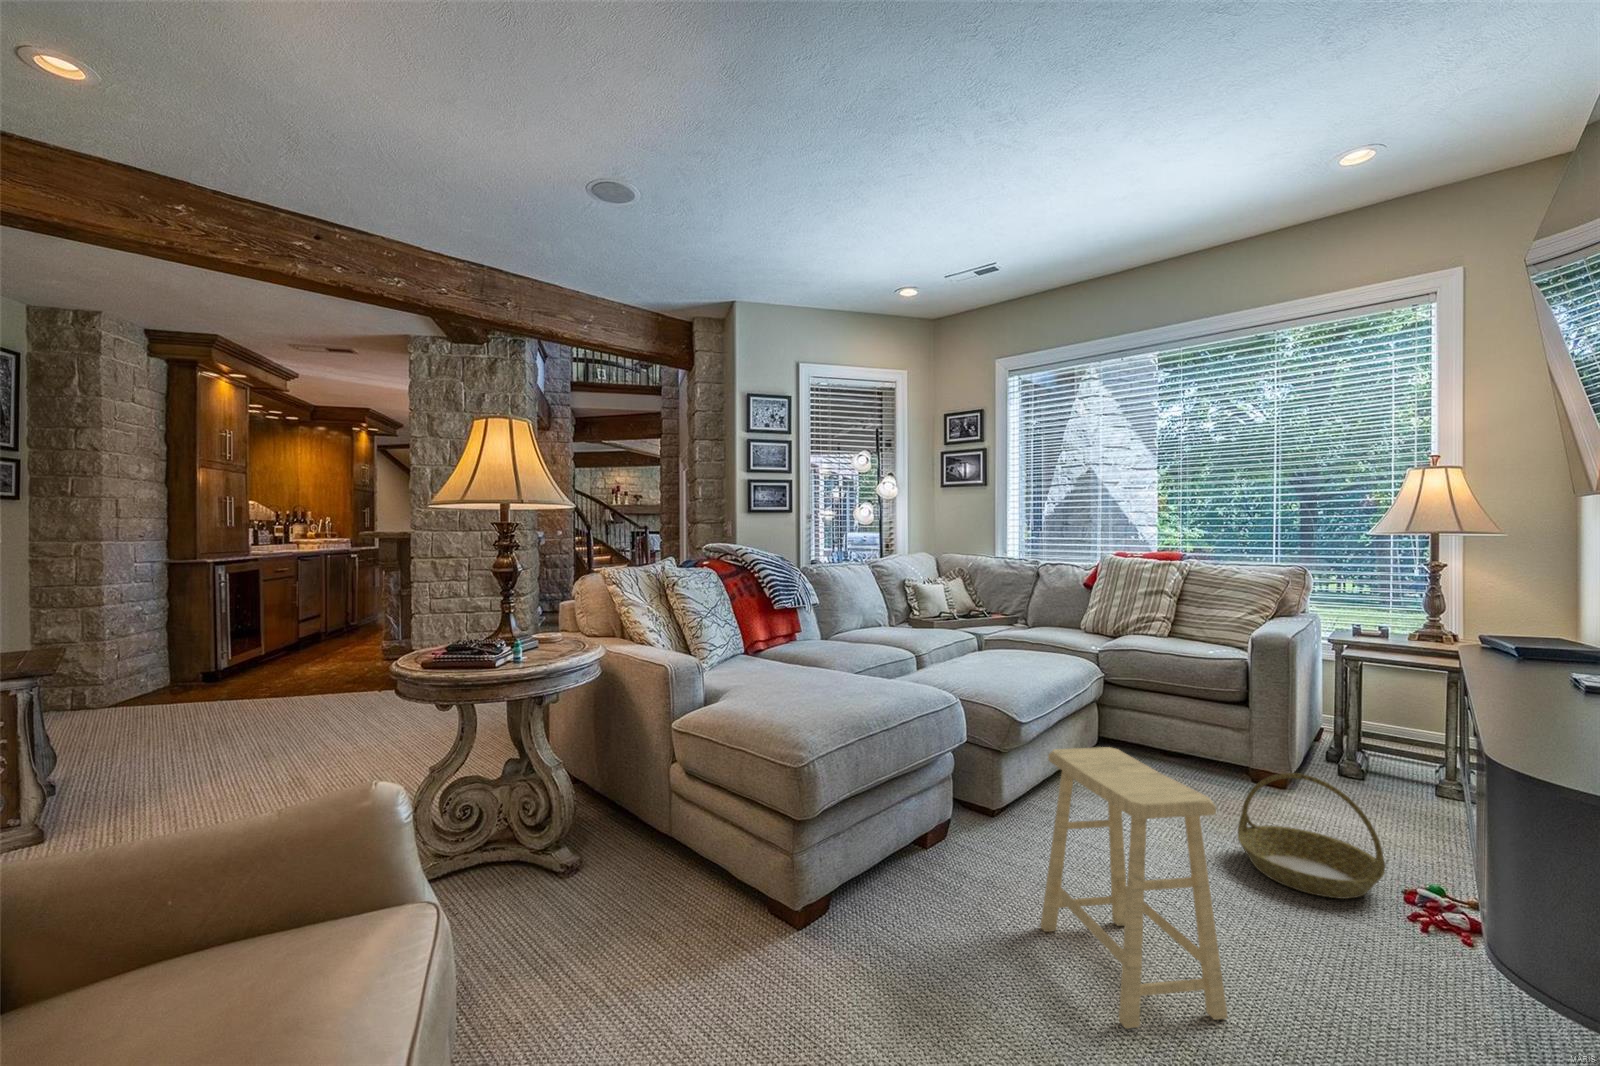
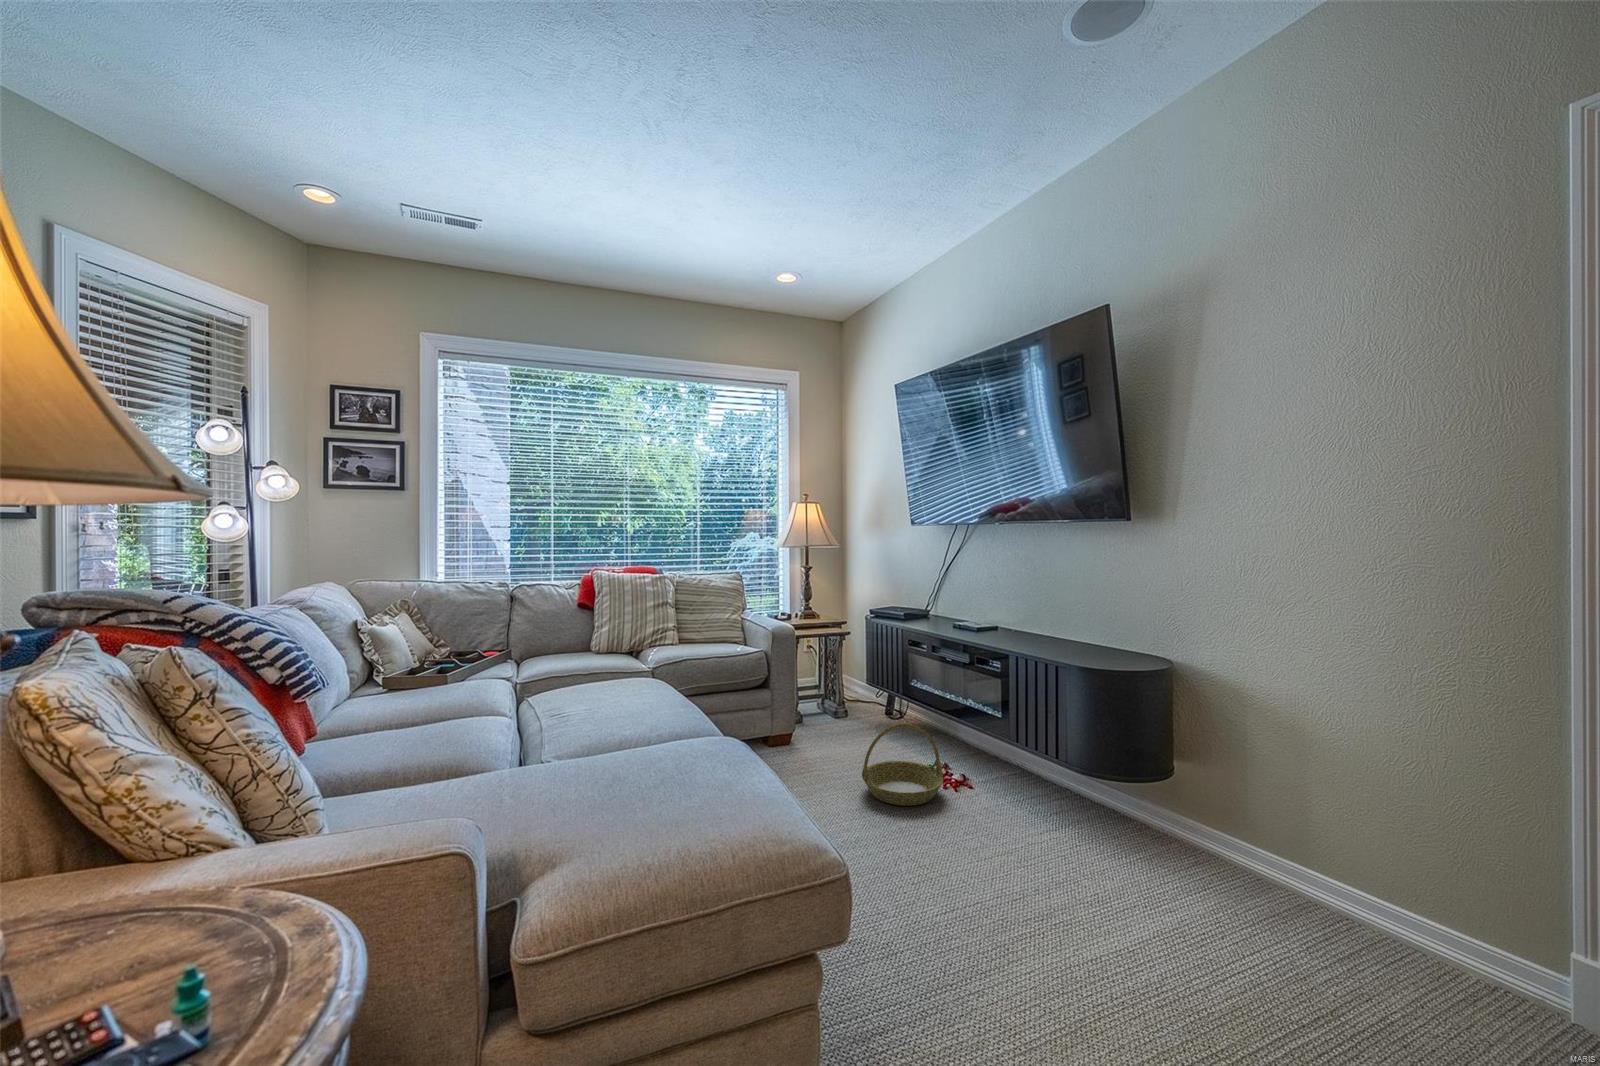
footstool: present [1041,747,1228,1029] -> none [930,748,1067,953]

